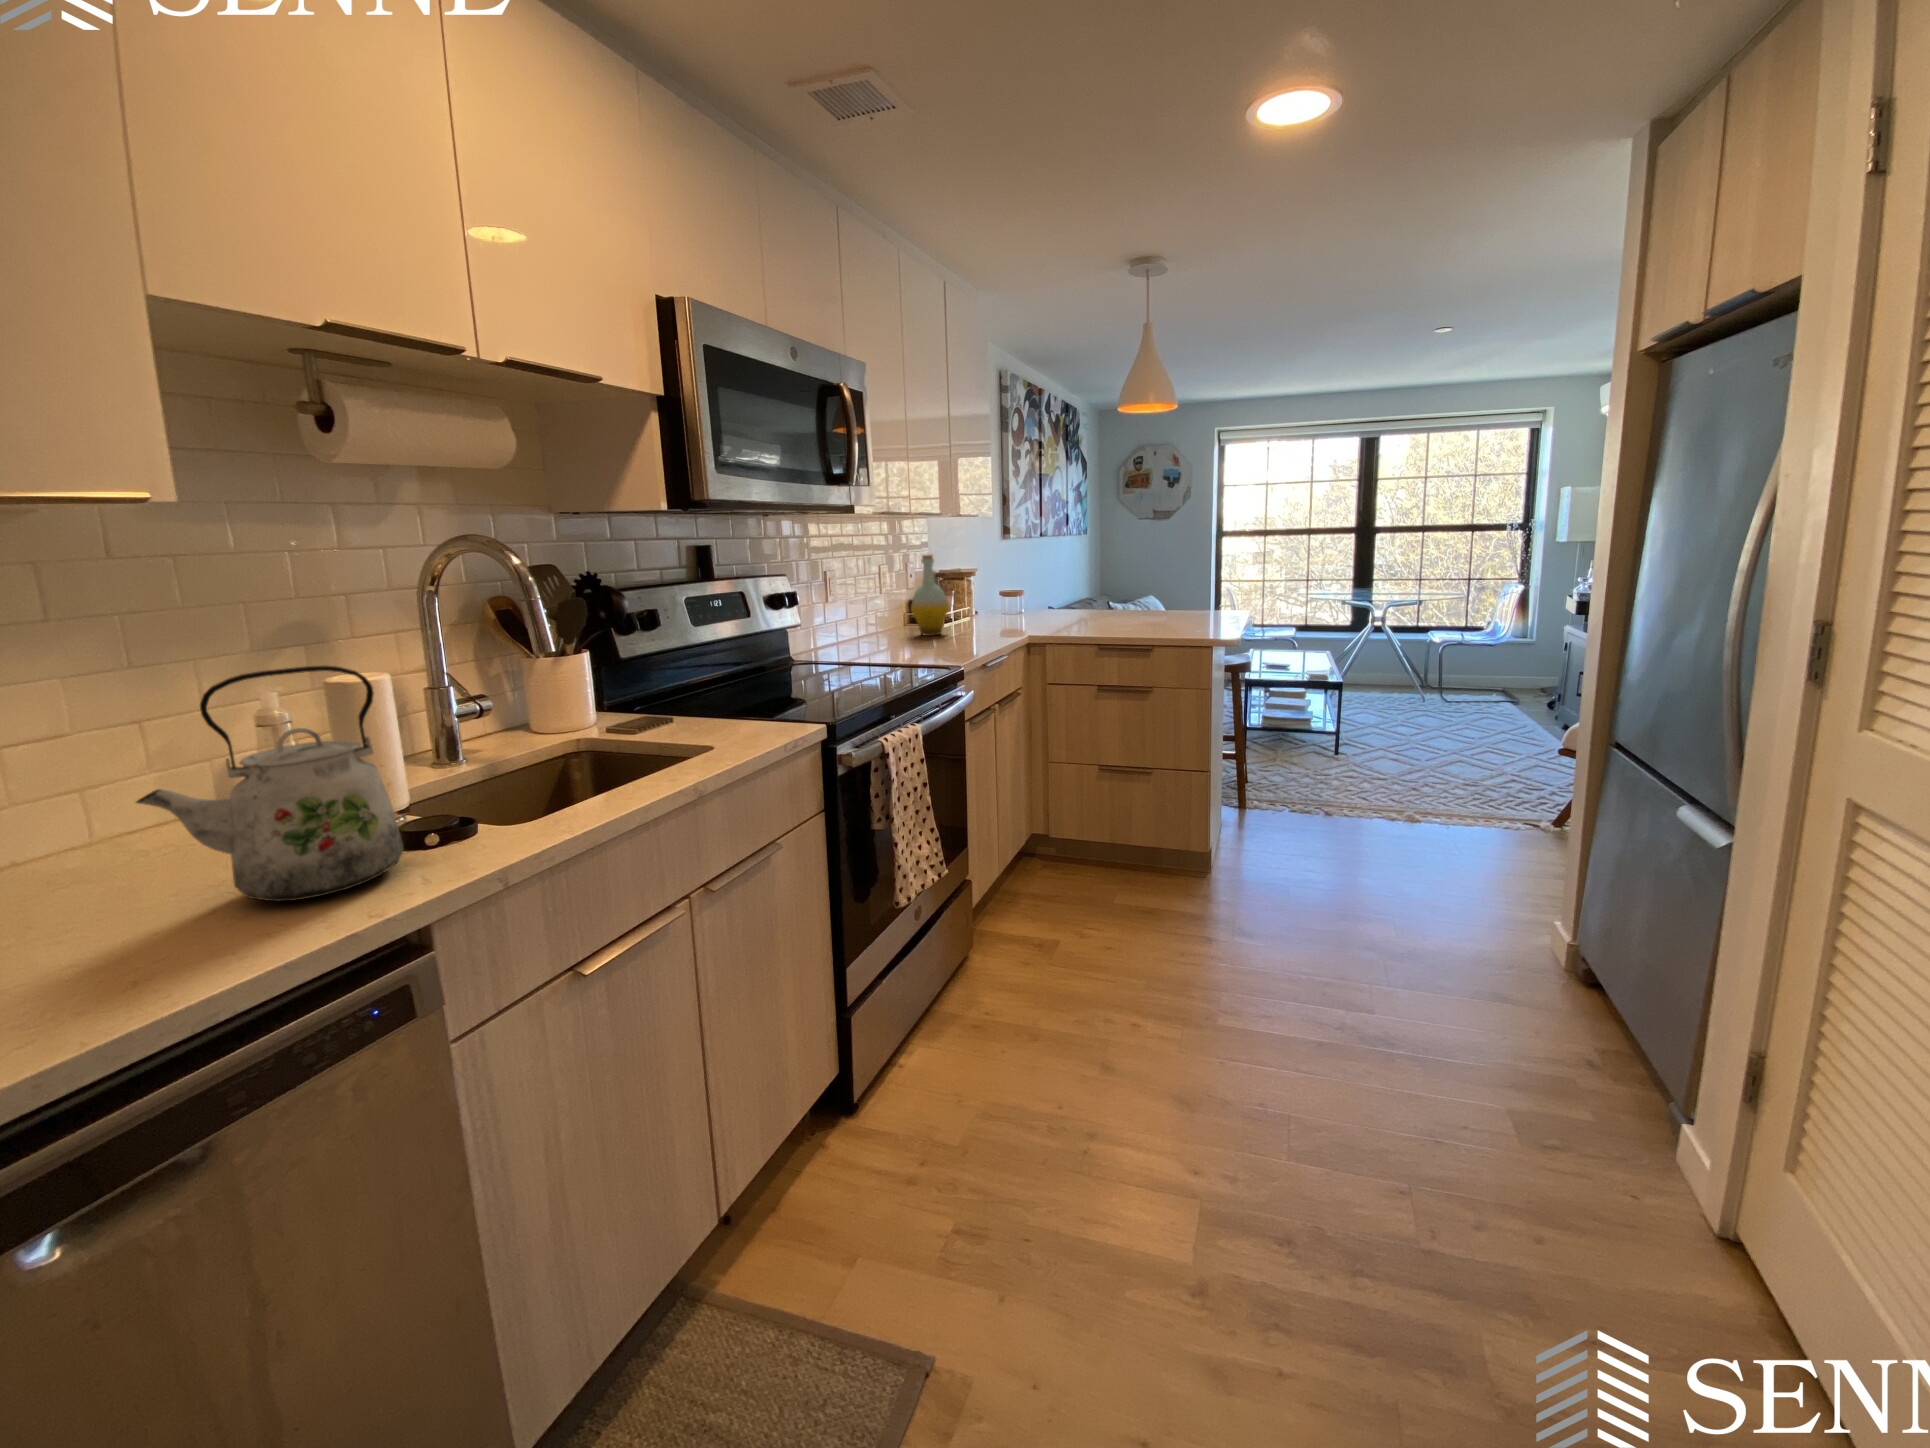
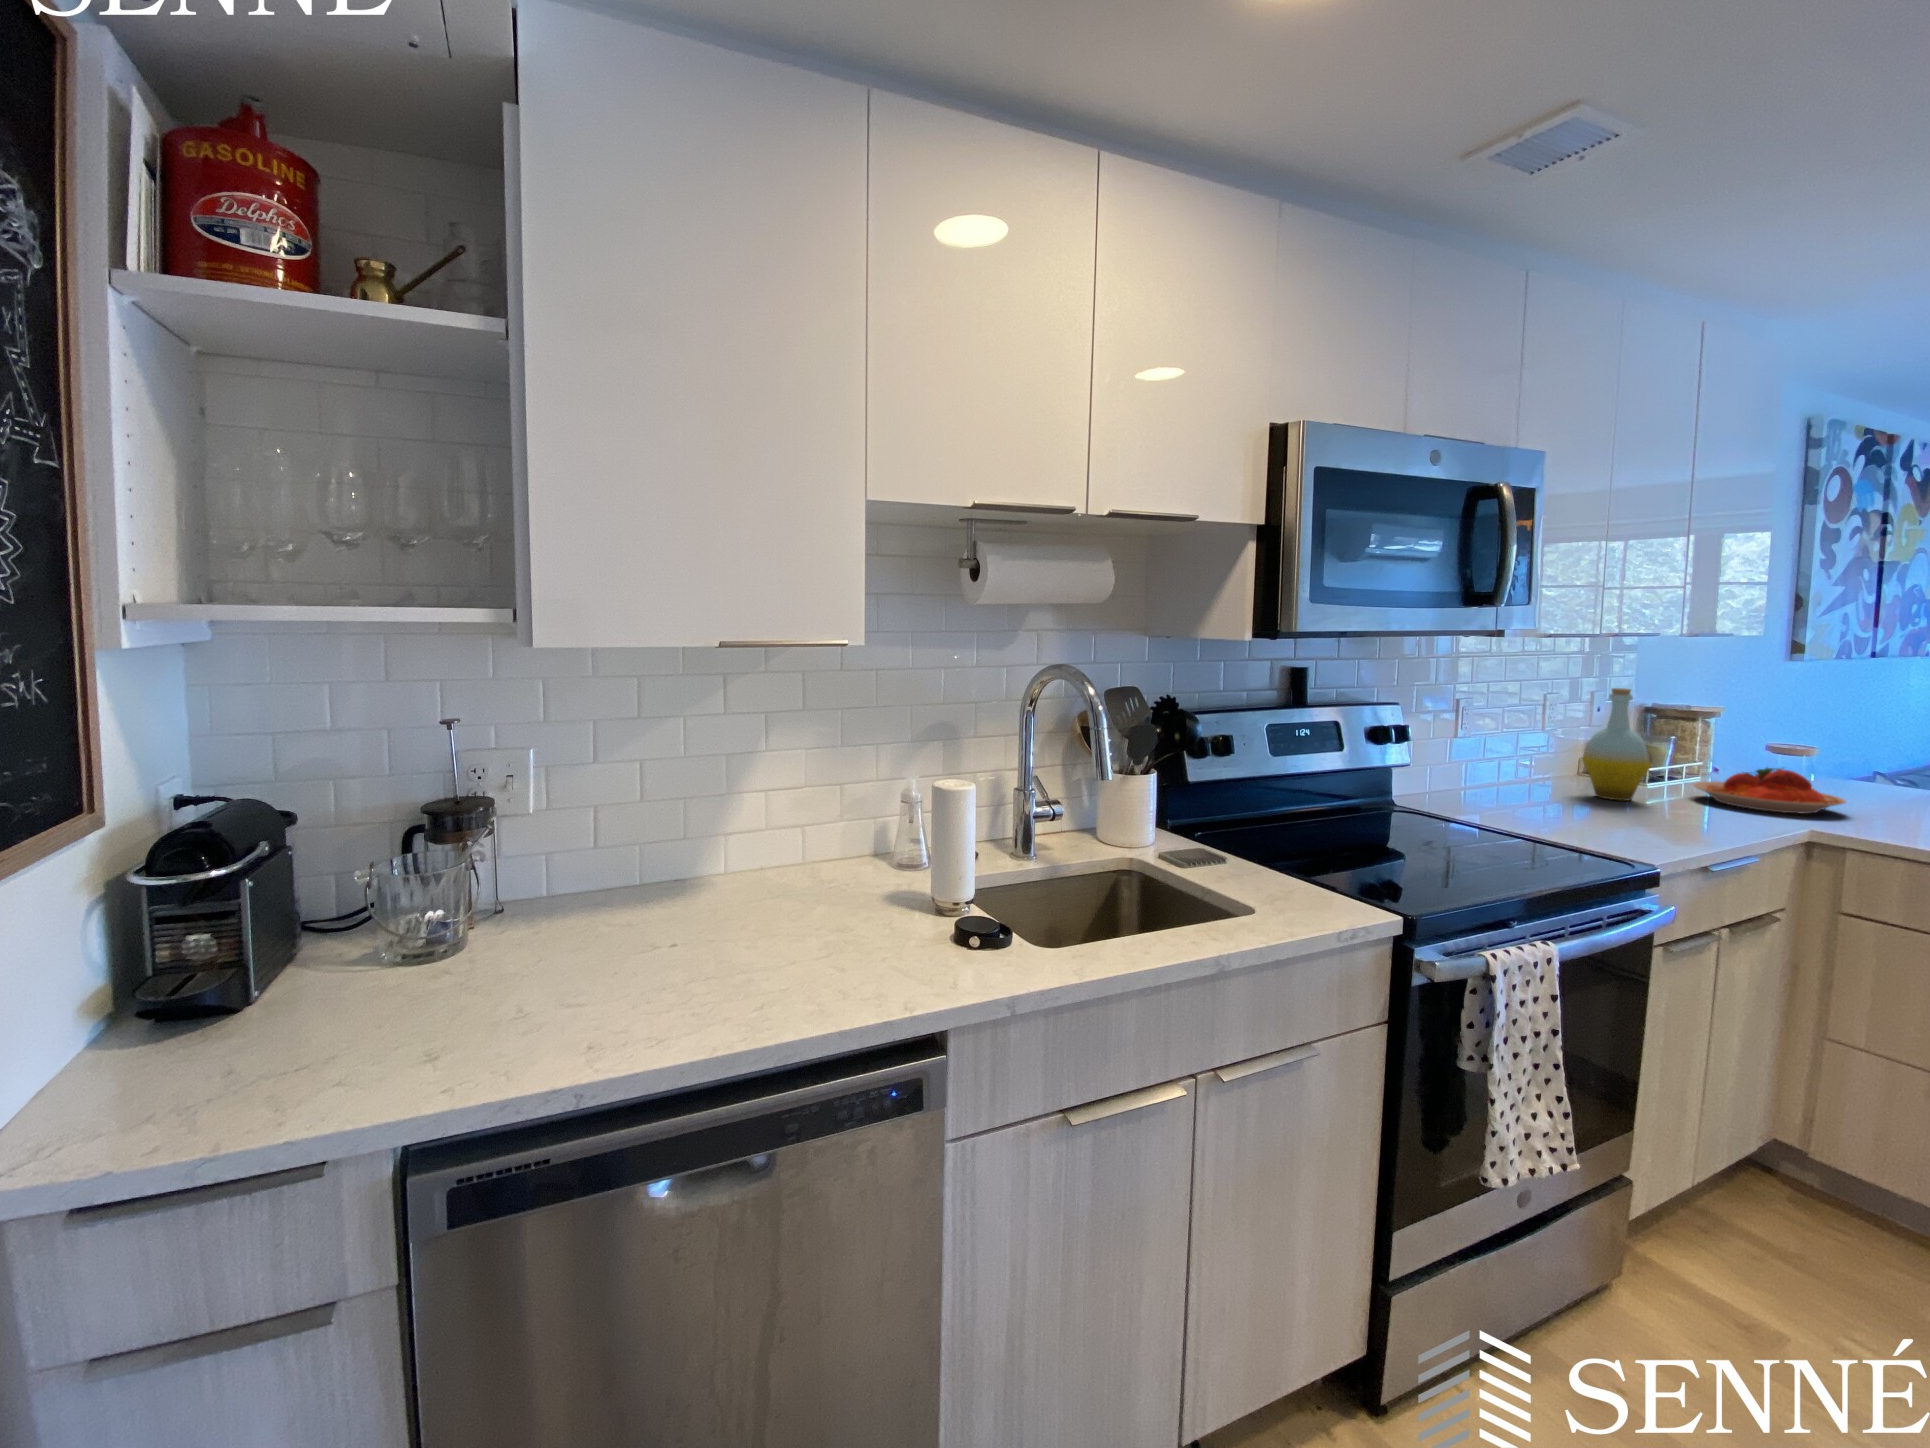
plate: none [970,600,1039,629] -> present [1693,768,1846,814]
kettle: present [136,666,403,901] -> none [806,782,952,974]

